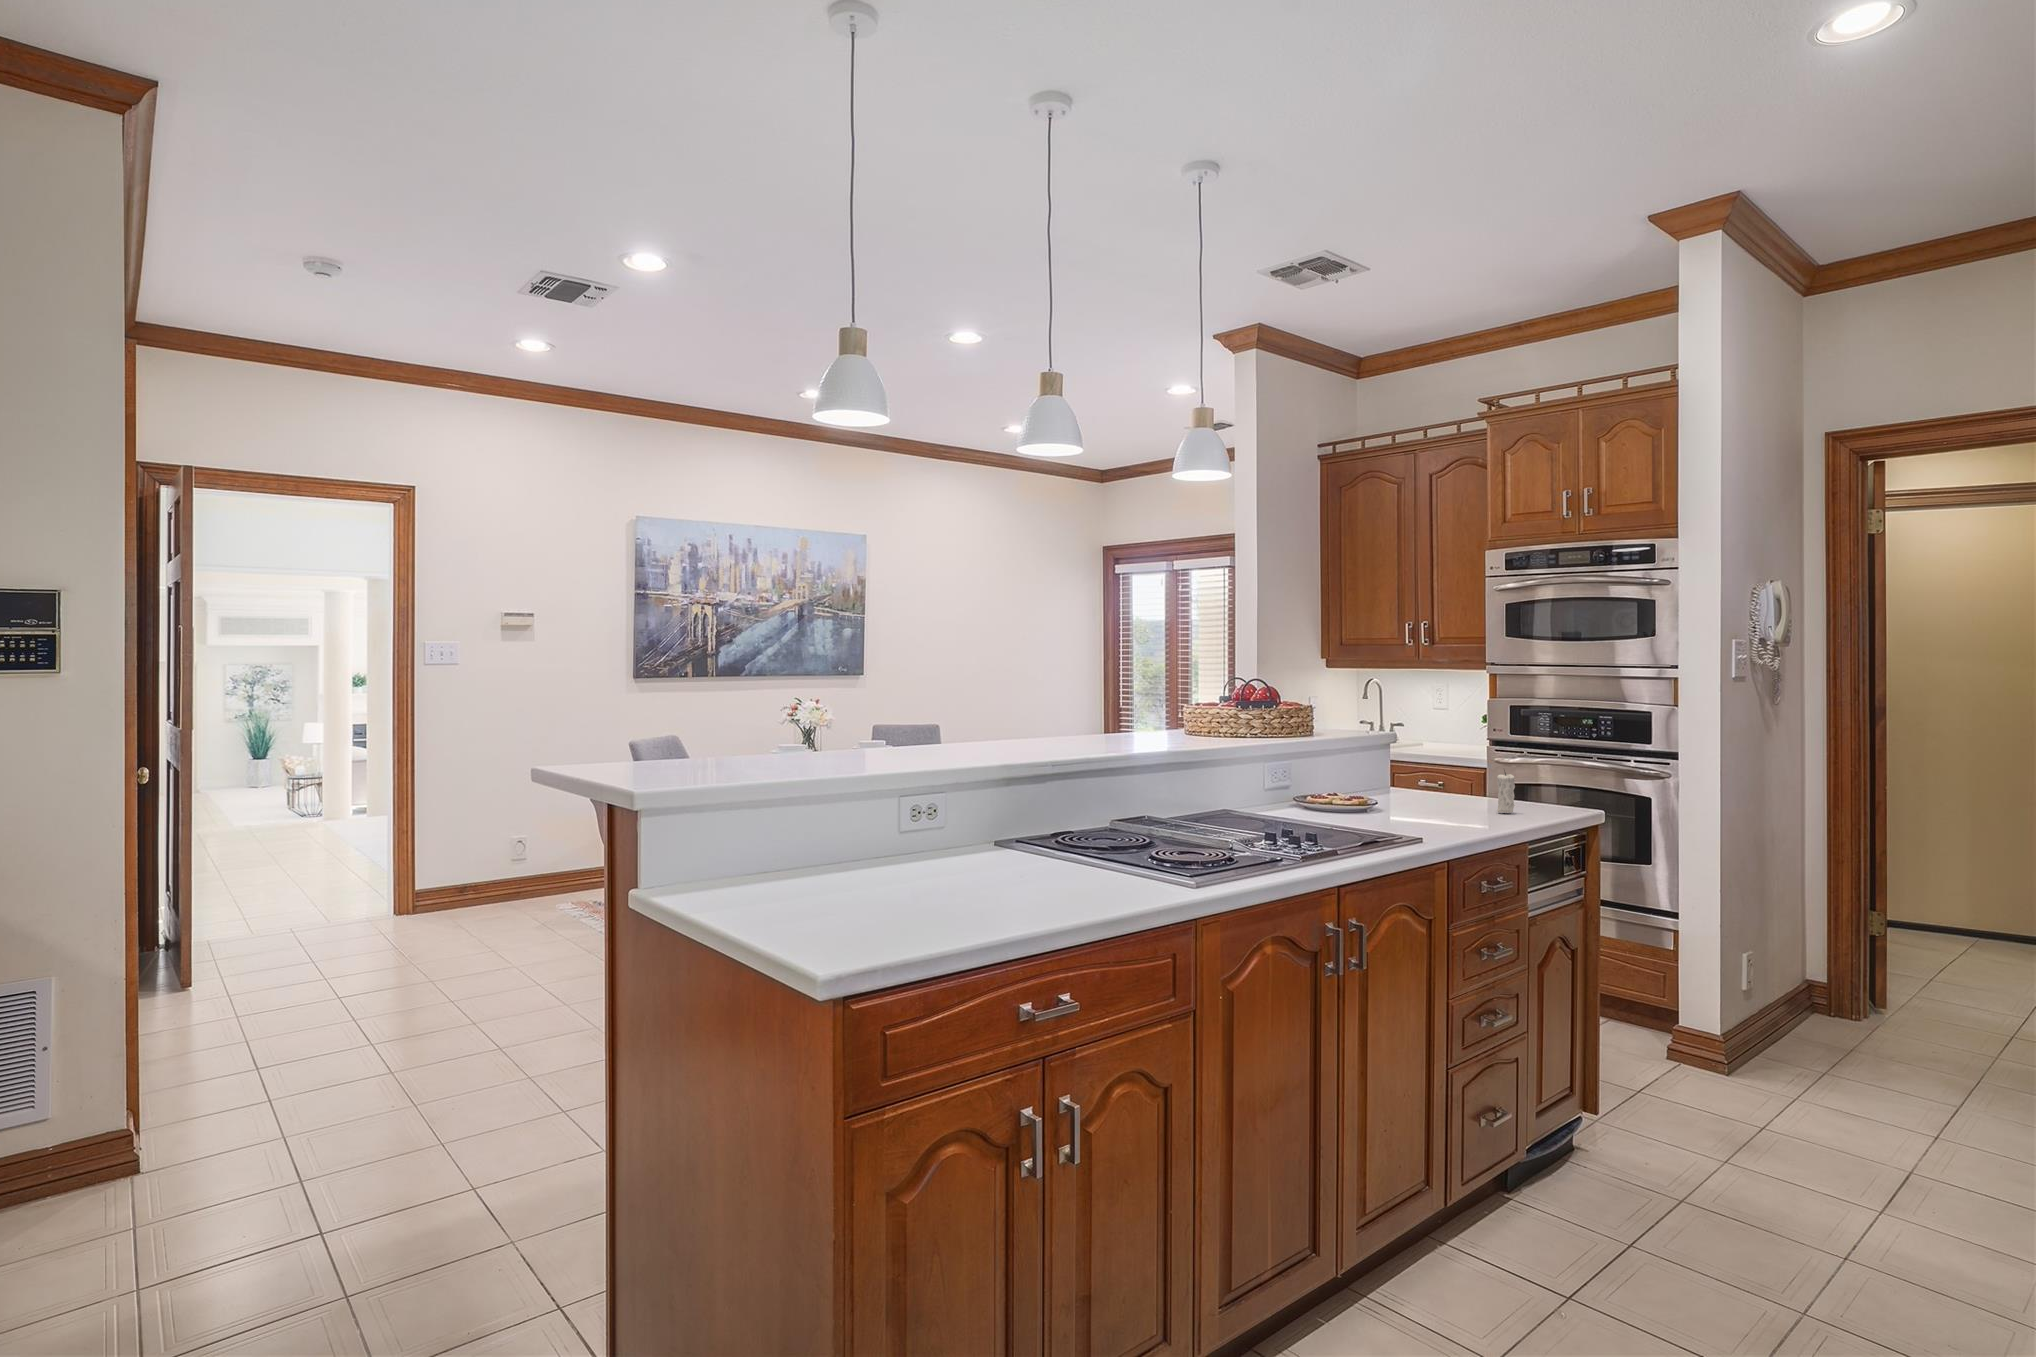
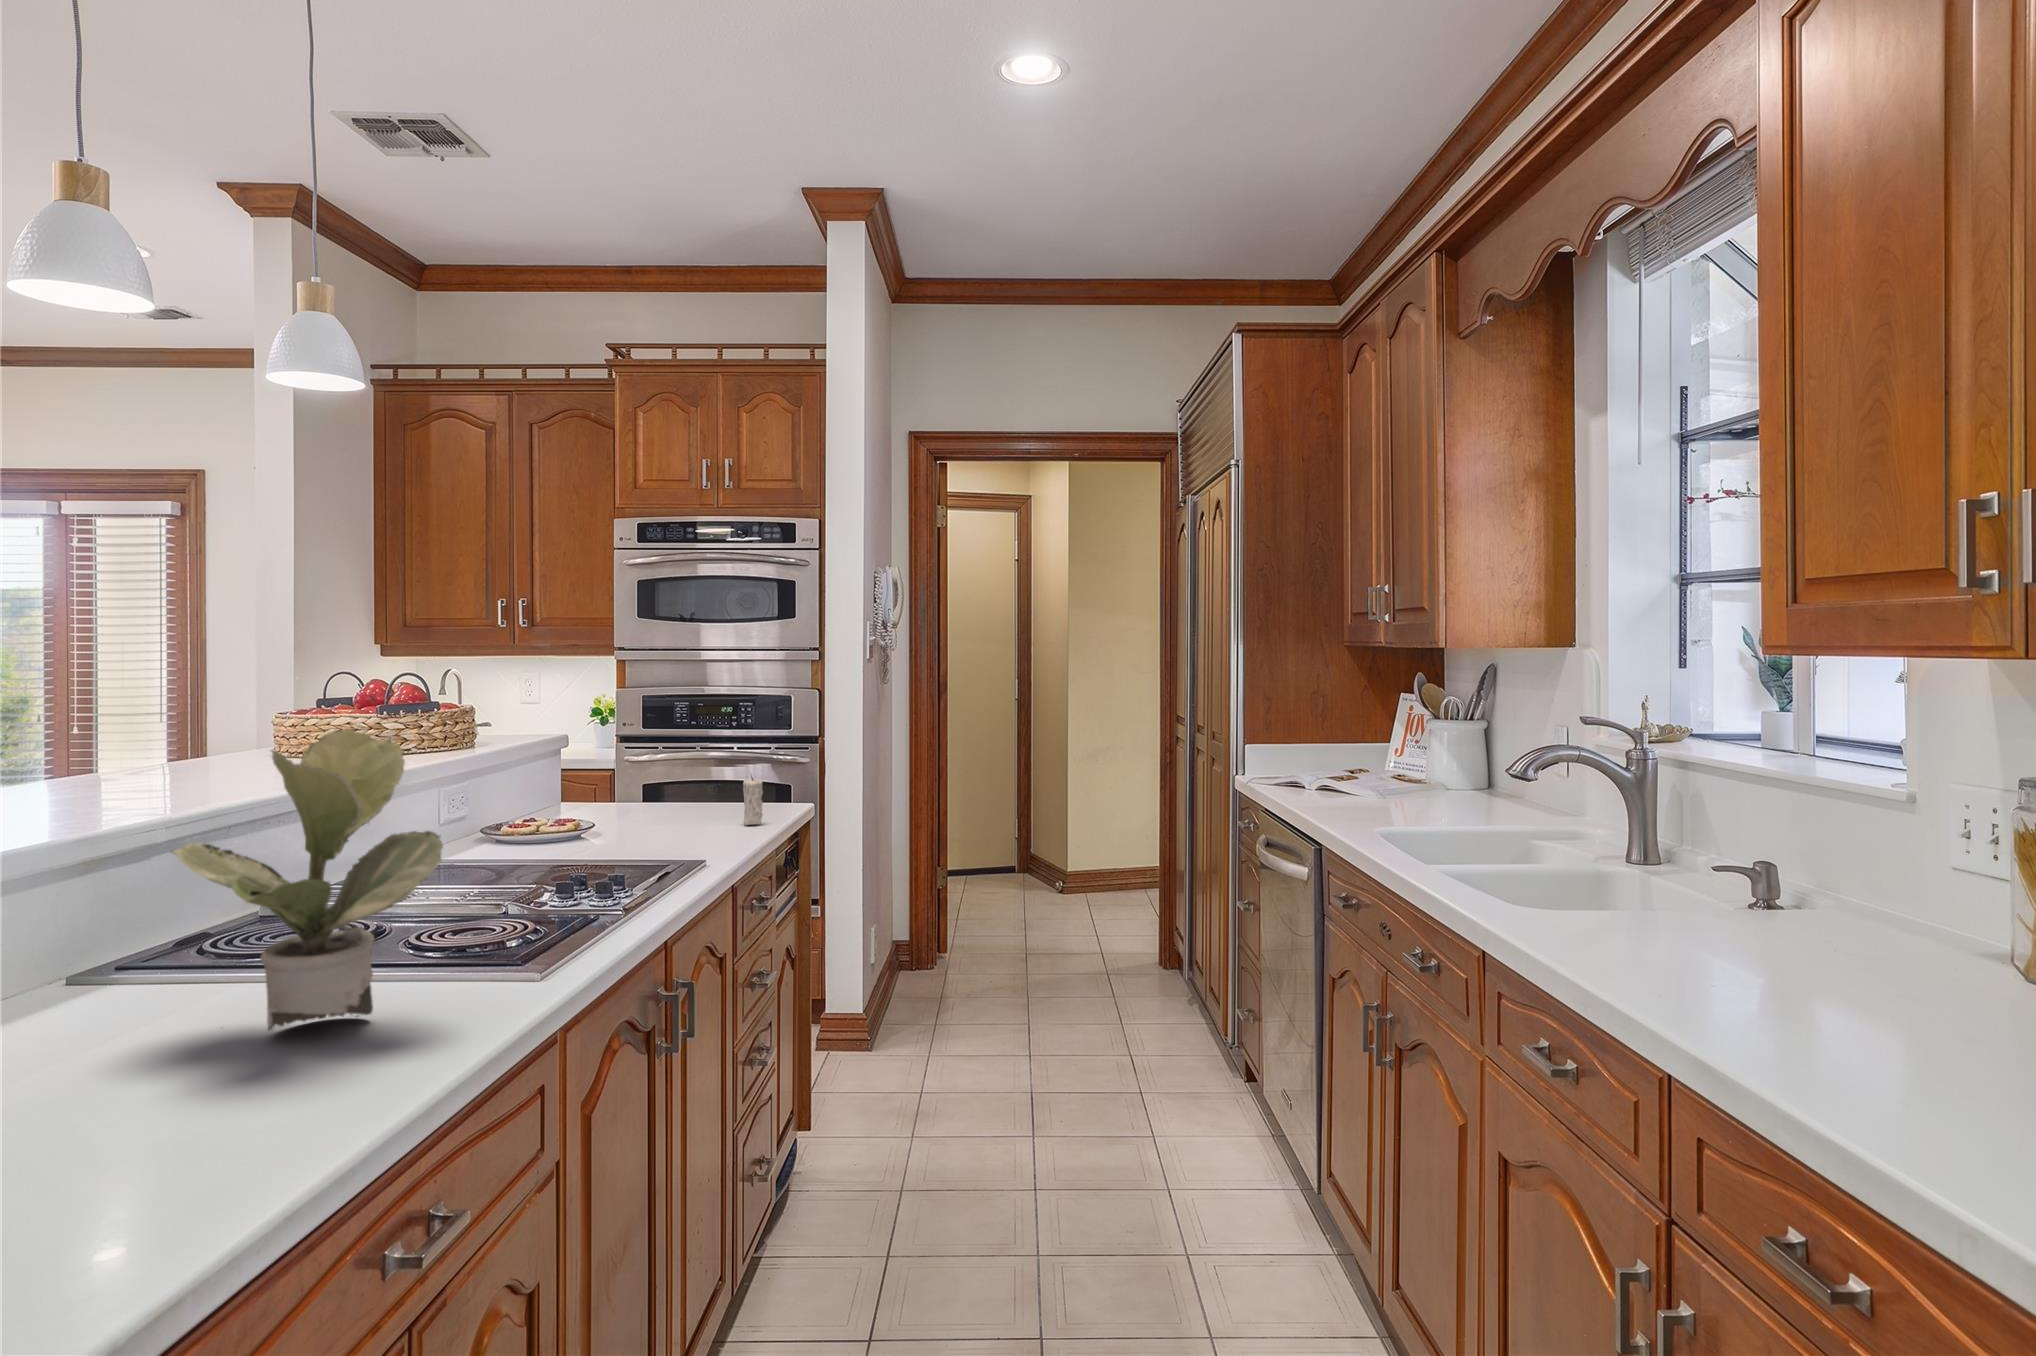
potted plant: none [1044,704,1154,860] -> present [171,730,443,1030]

